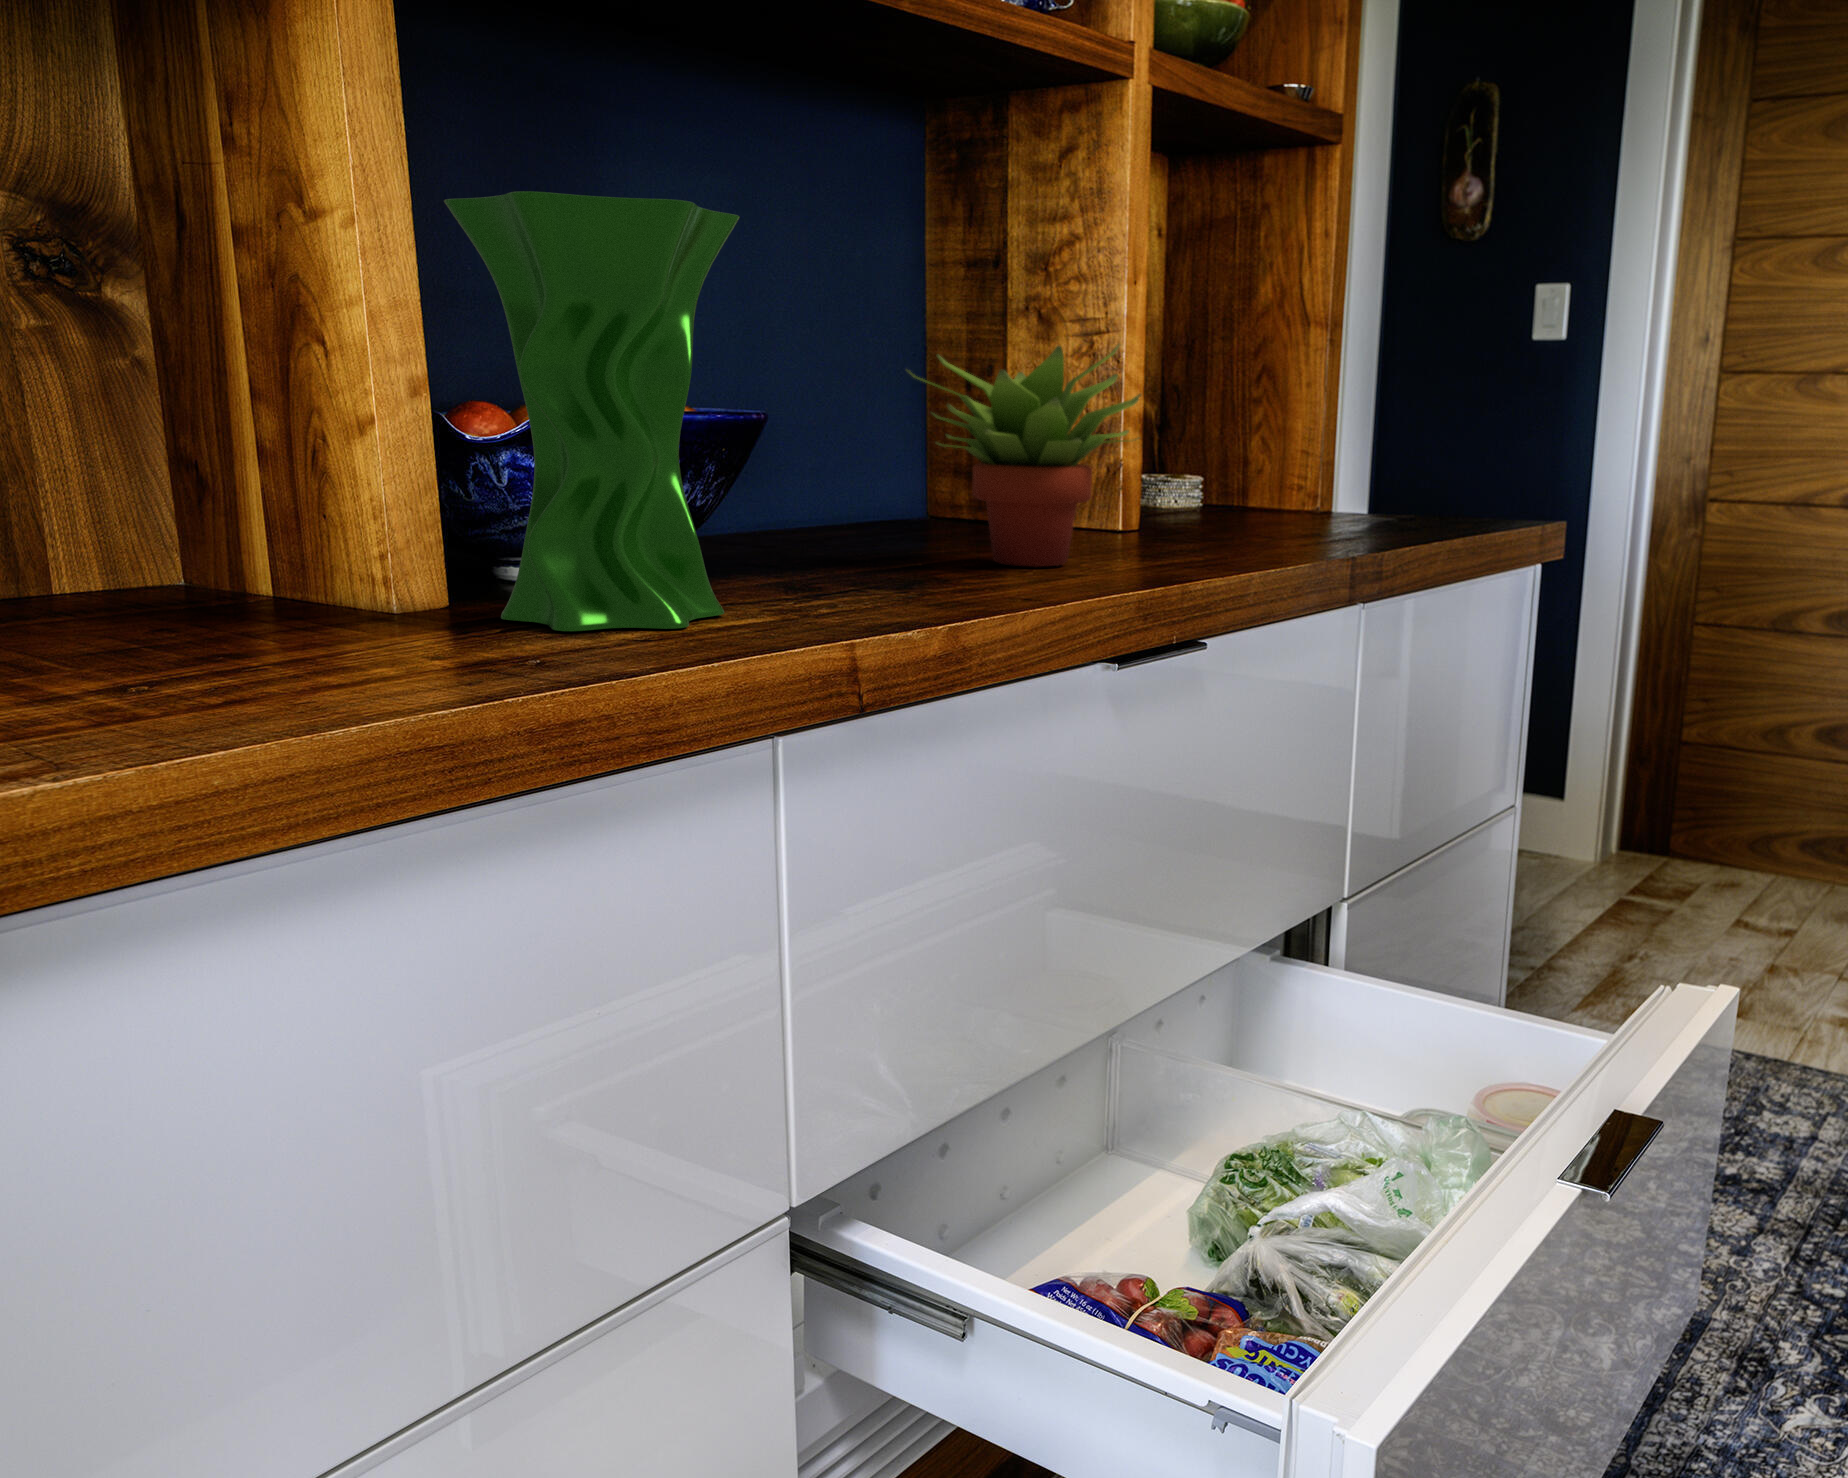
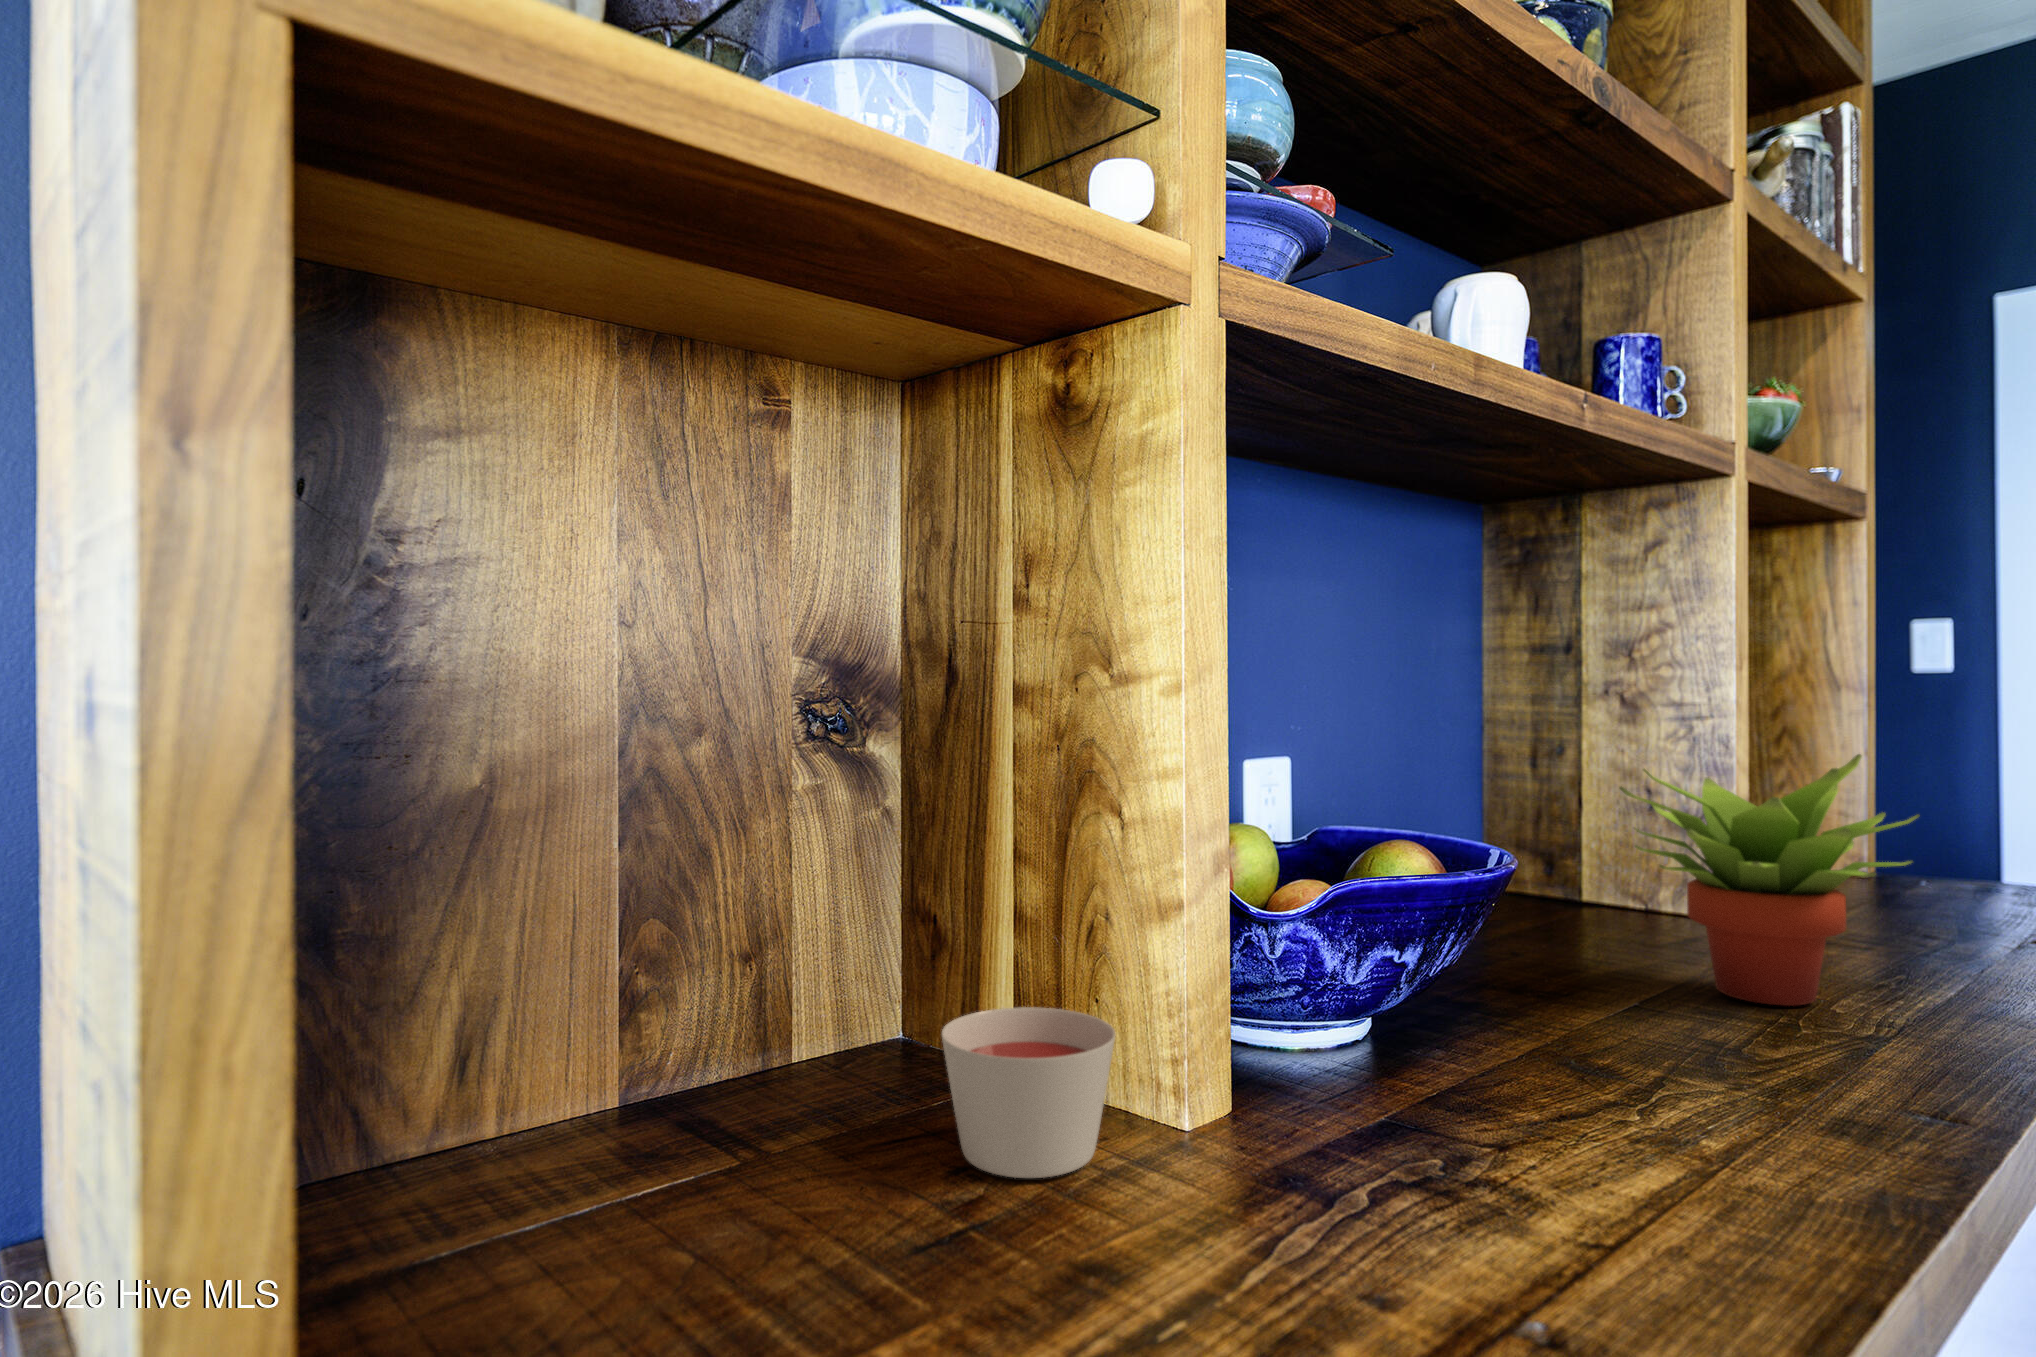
vase: present [444,191,740,631] -> none [1290,666,1628,1204]
candle: none [145,513,310,629] -> present [942,1007,1115,1178]

